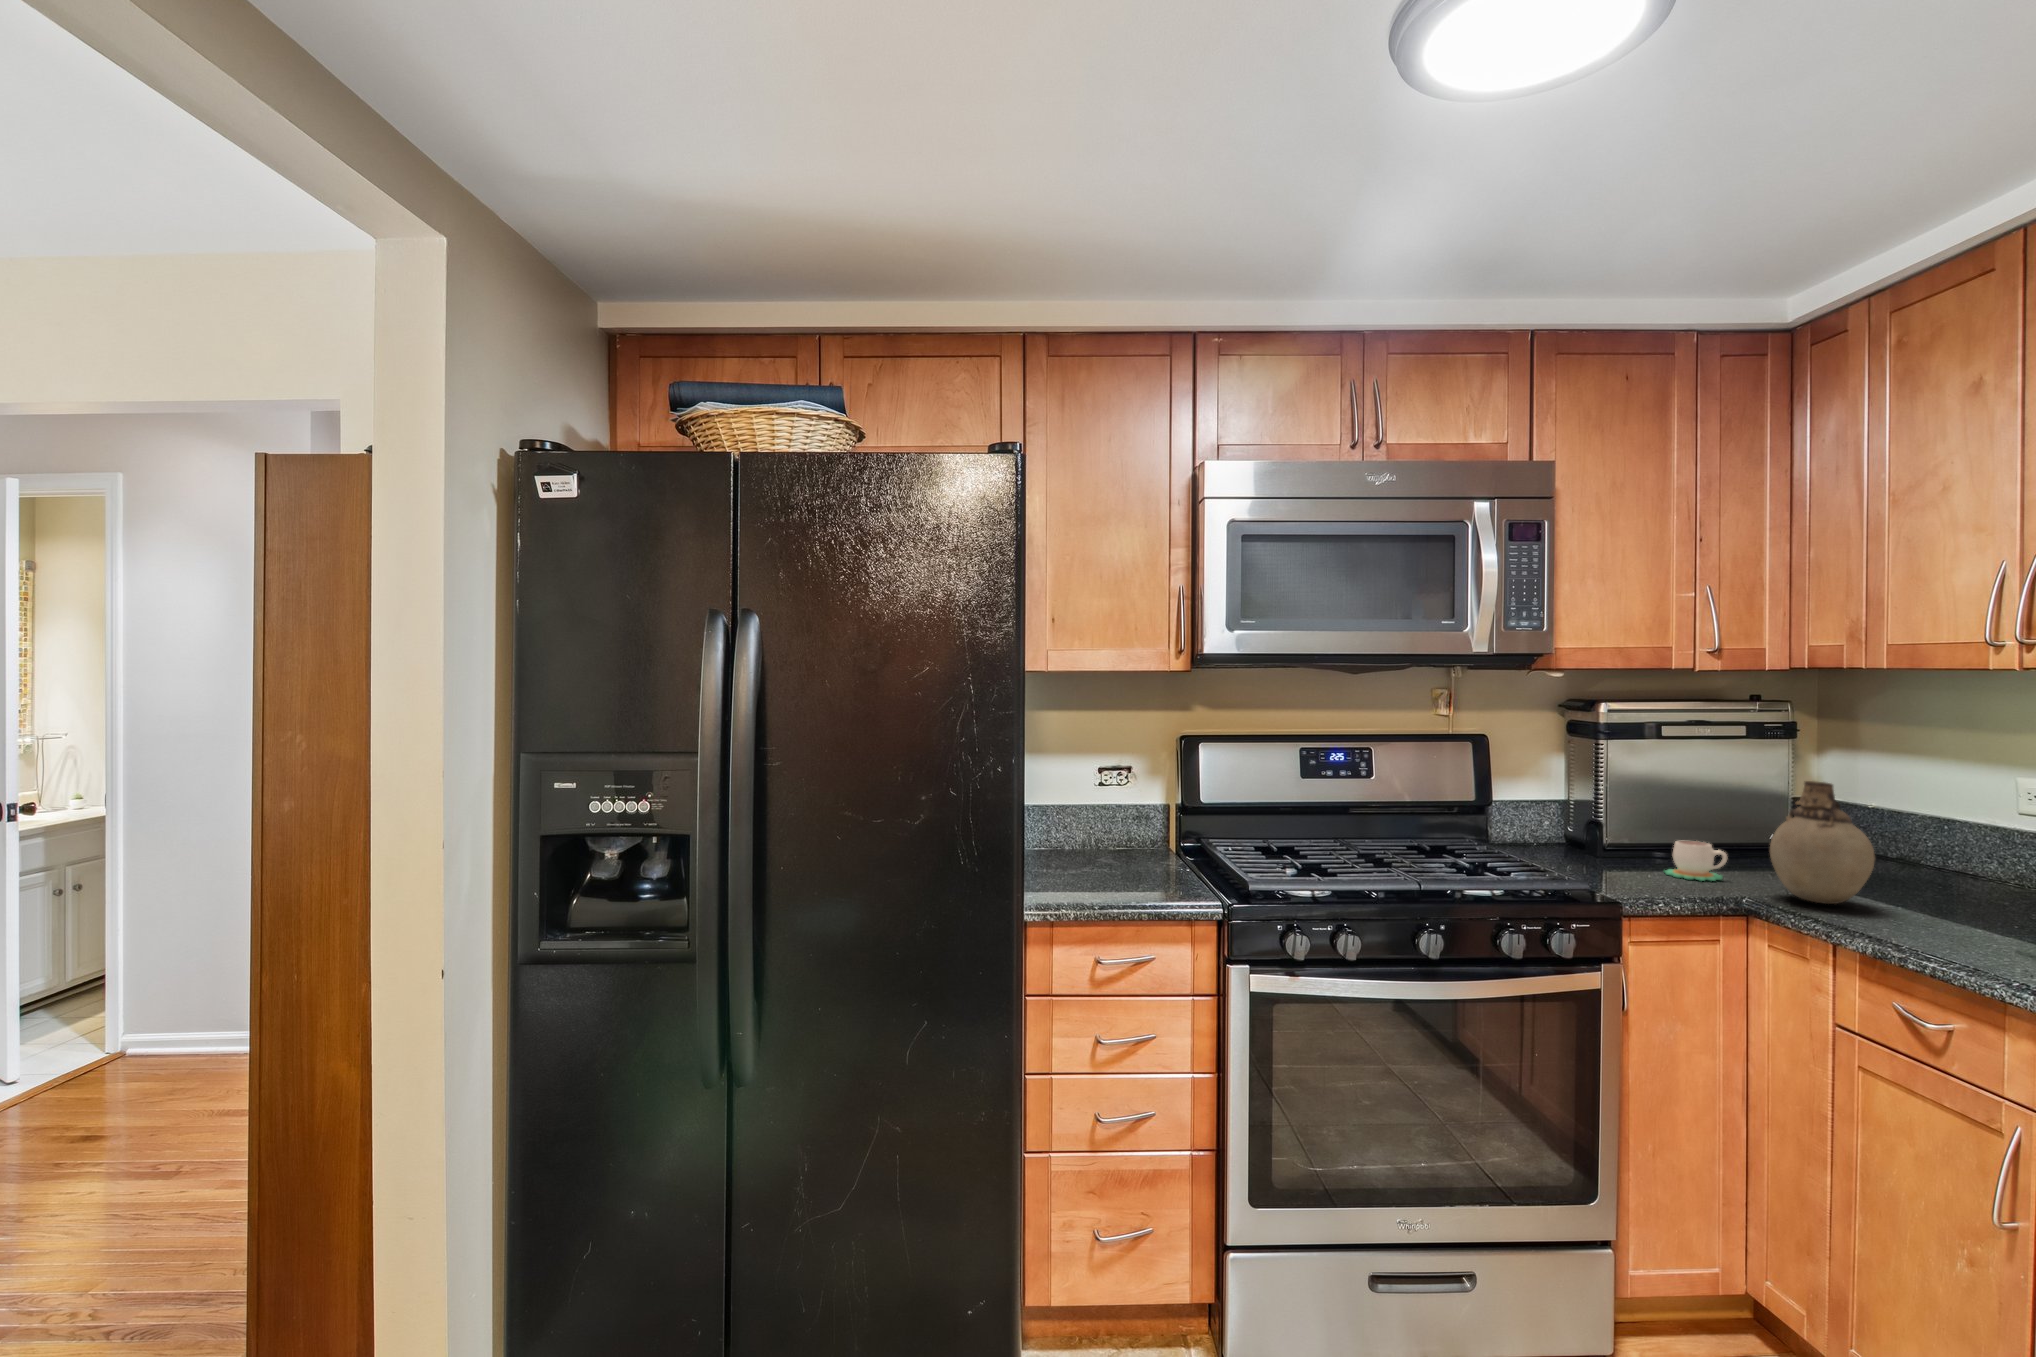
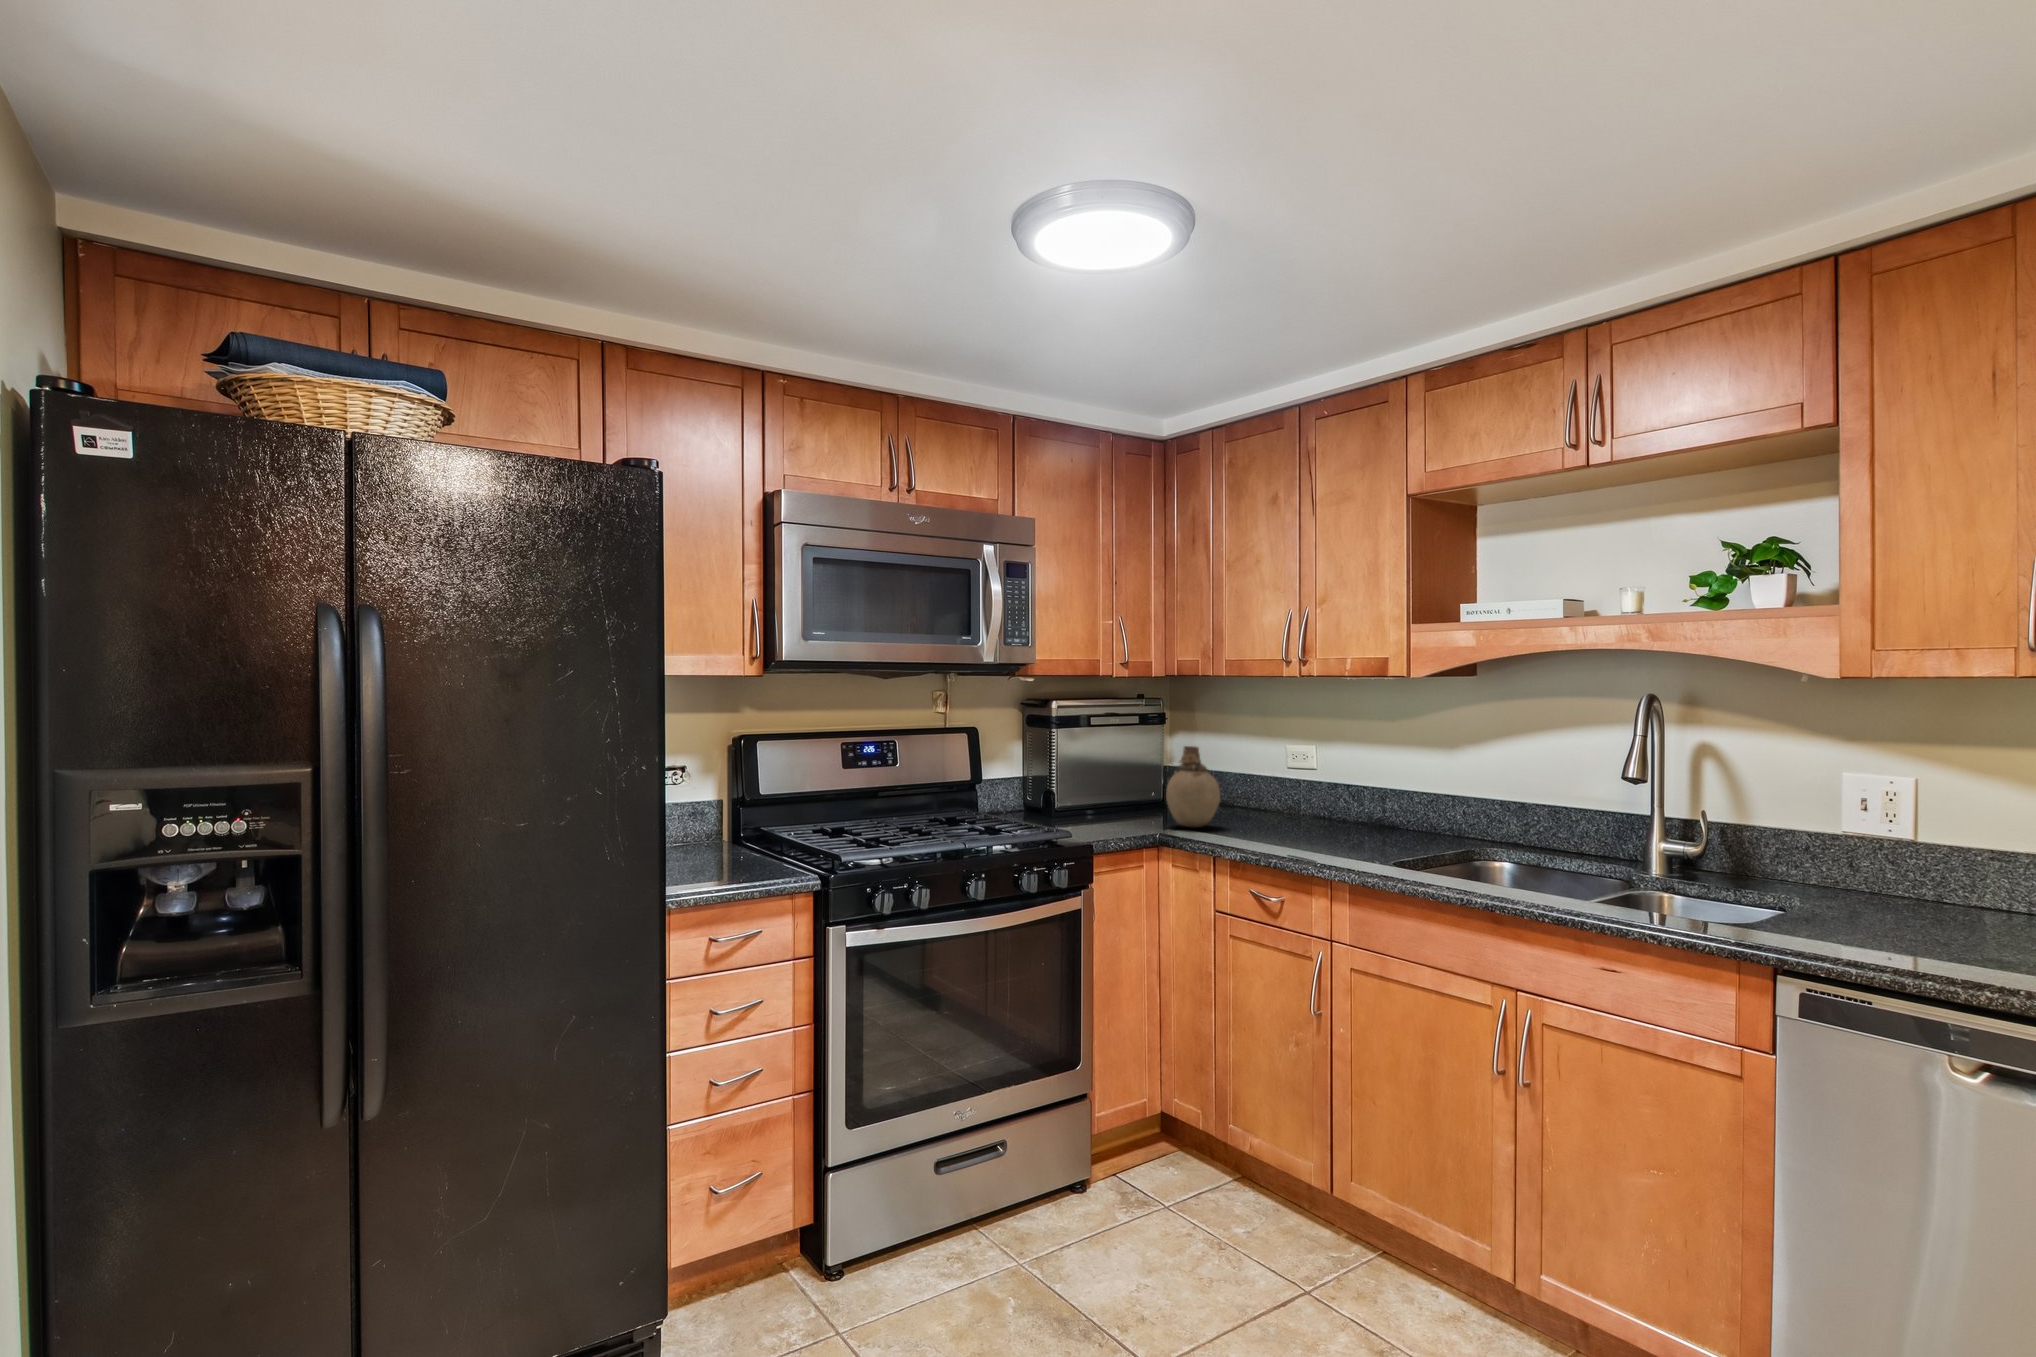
mug: present [1664,841,1727,881] -> none [1102,796,1139,823]

